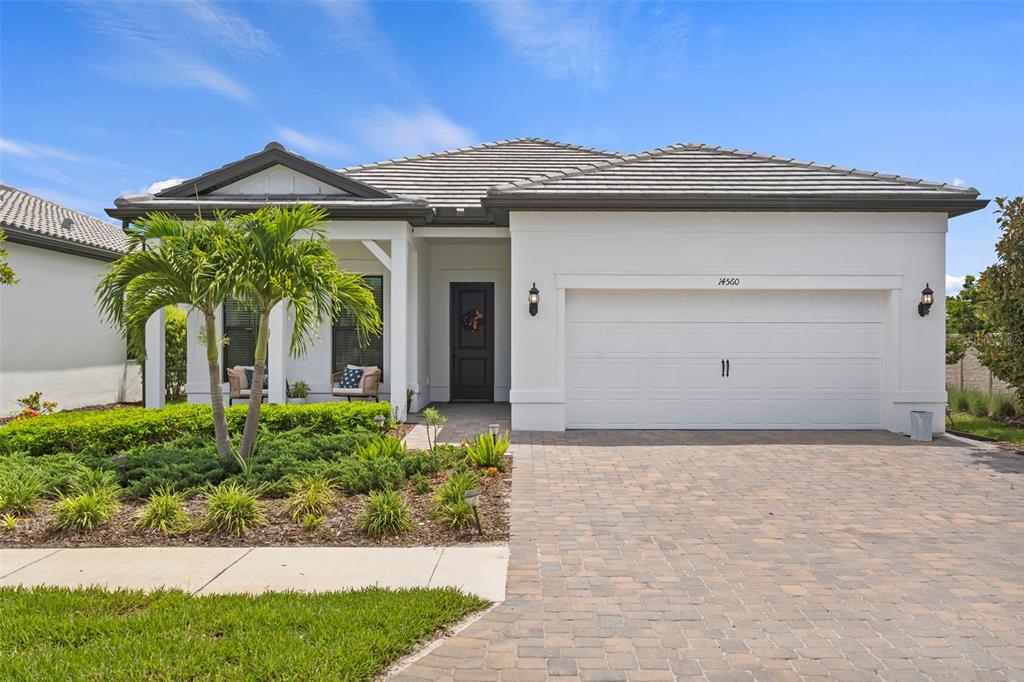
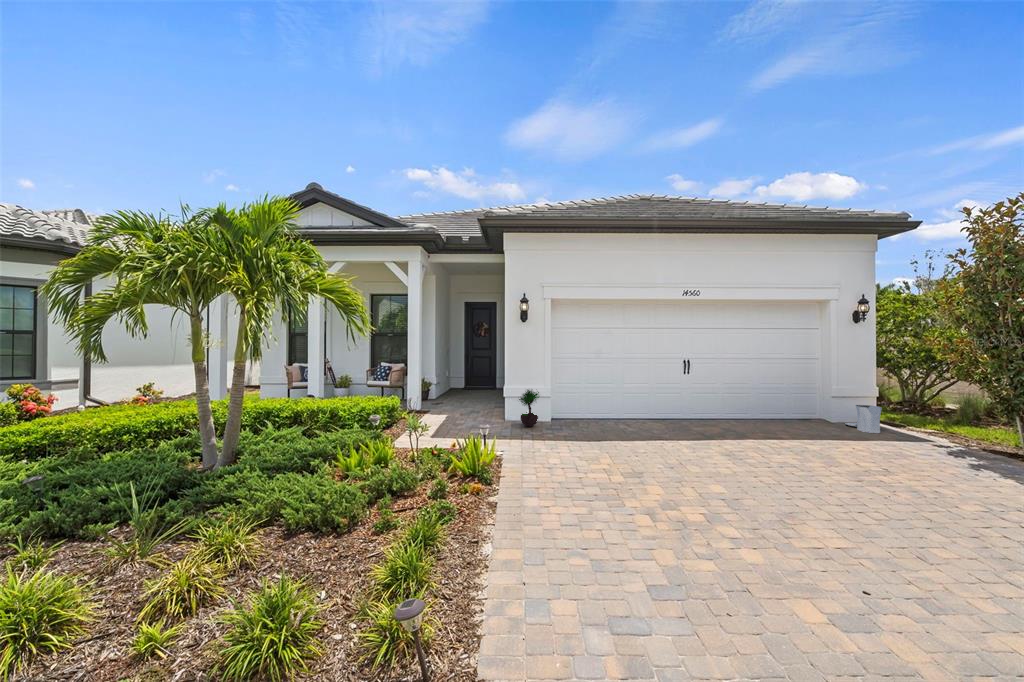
potted tree: none [525,390,553,437] -> present [519,390,539,427]

